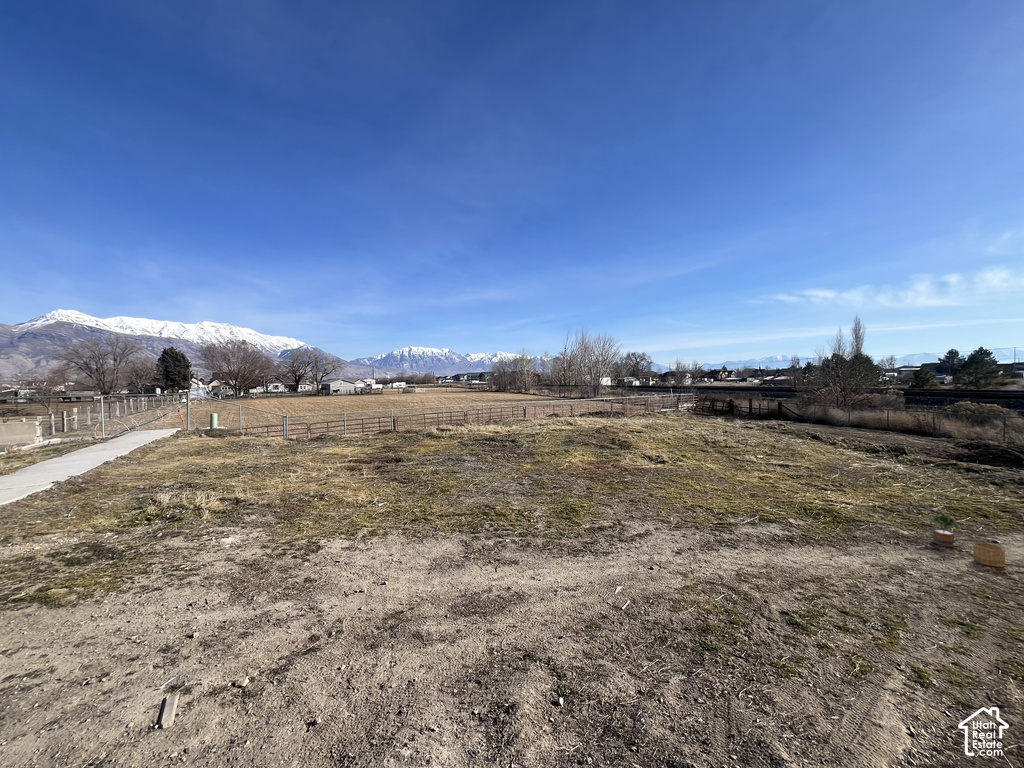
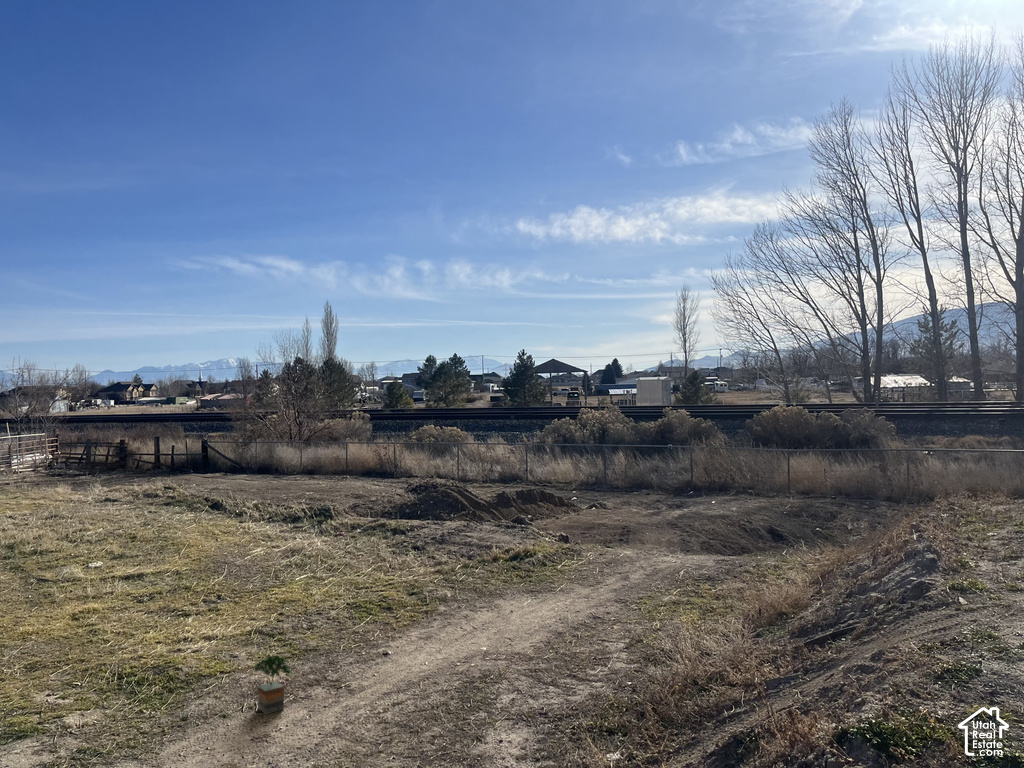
wooden bucket: present [972,542,1005,567] -> none [292,694,332,738]

